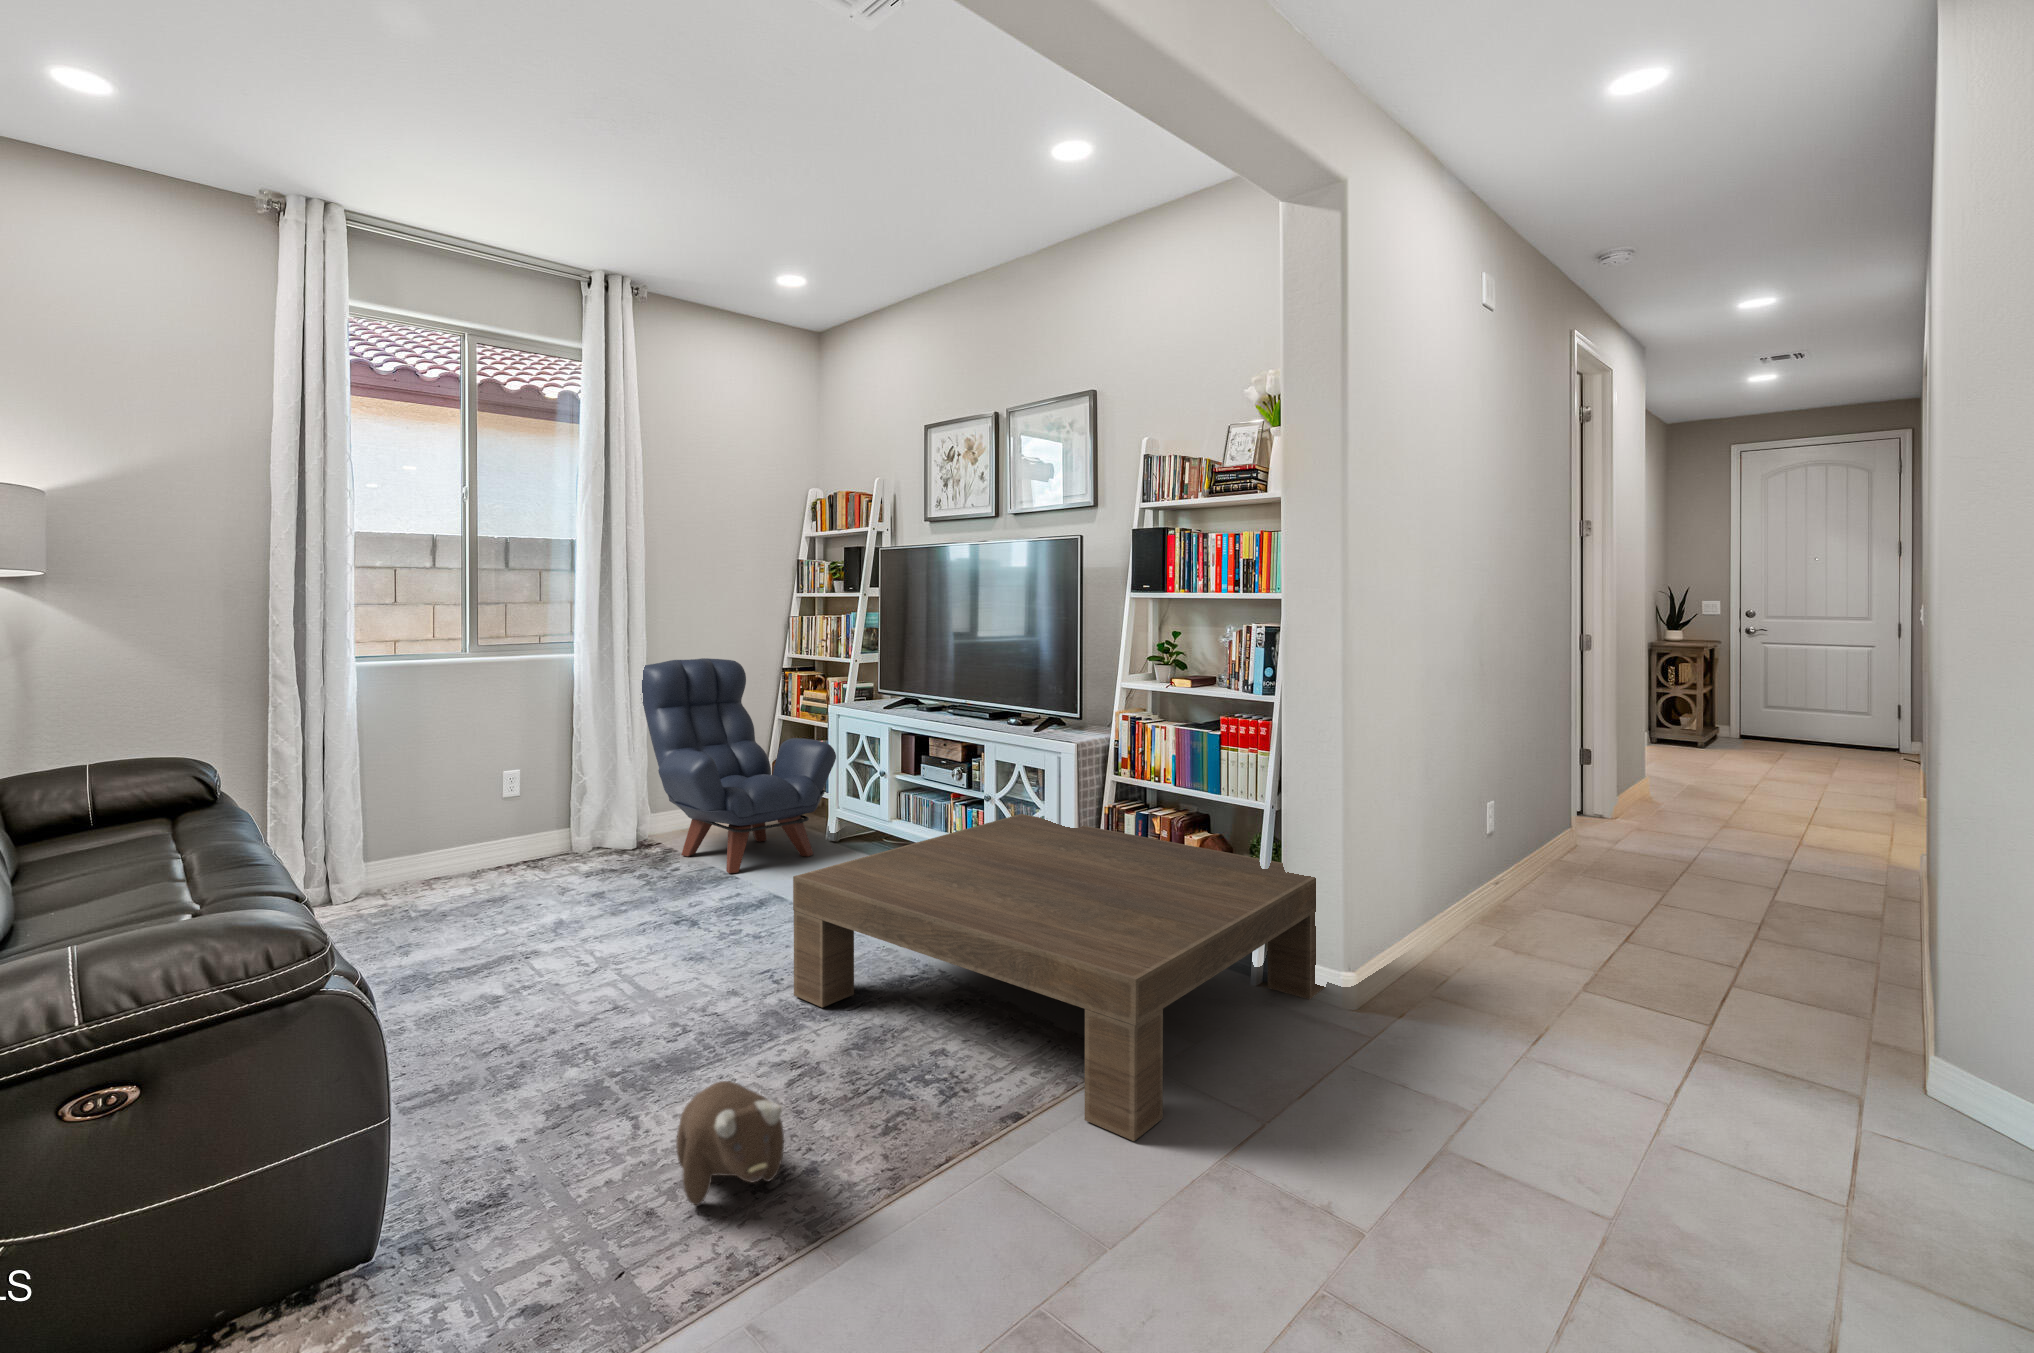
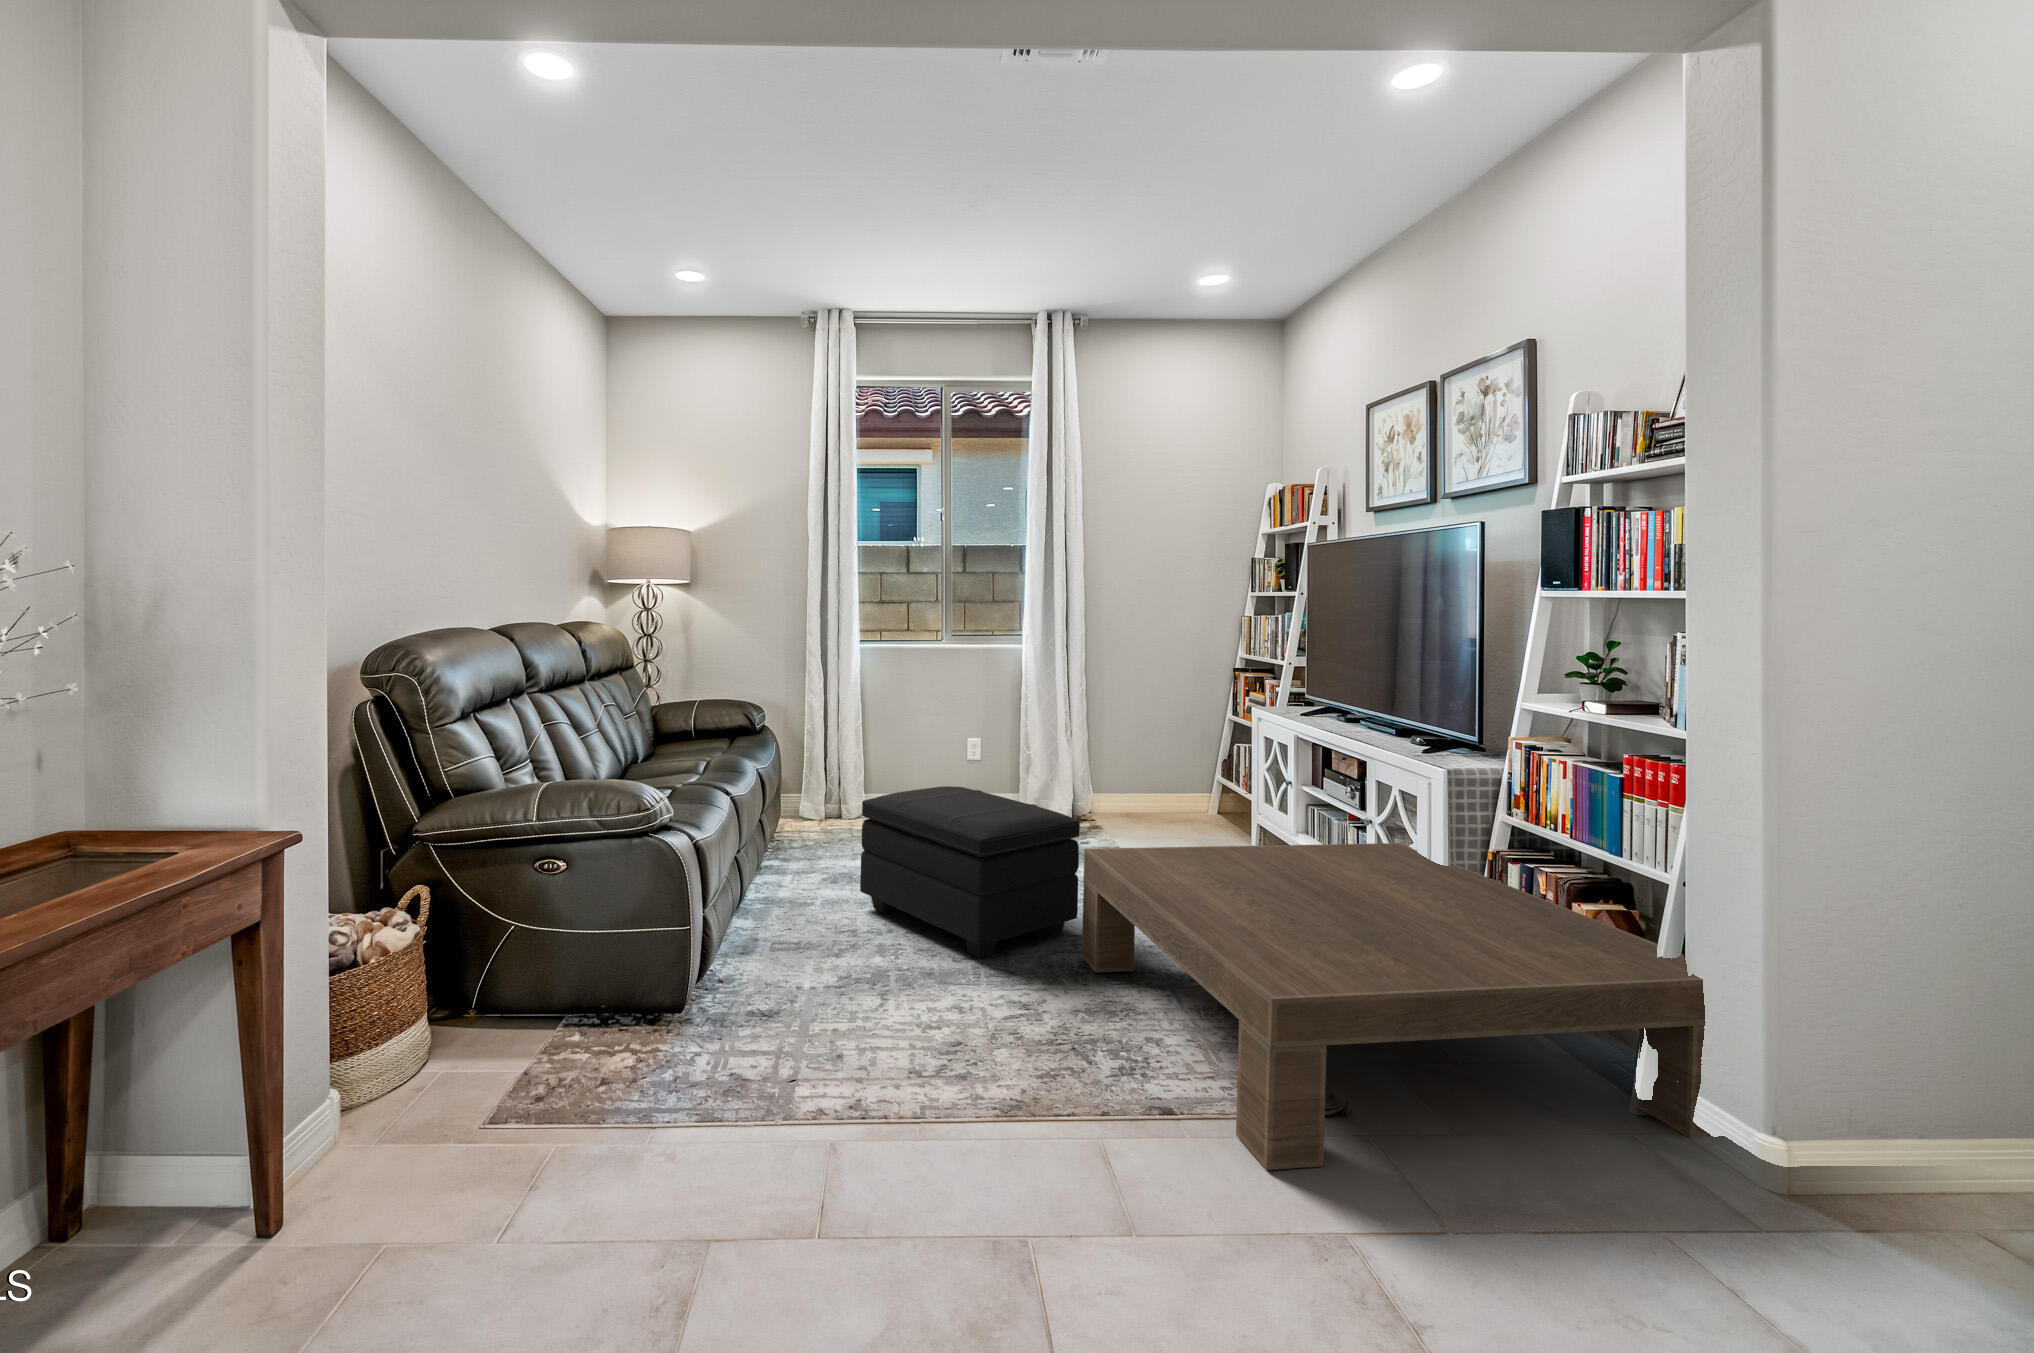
armchair: present [641,658,836,873] -> none [1079,656,1255,855]
footstool: none [484,833,764,1030] -> present [860,786,1080,958]
plush toy: present [676,1081,784,1205] -> none [856,980,940,1072]

